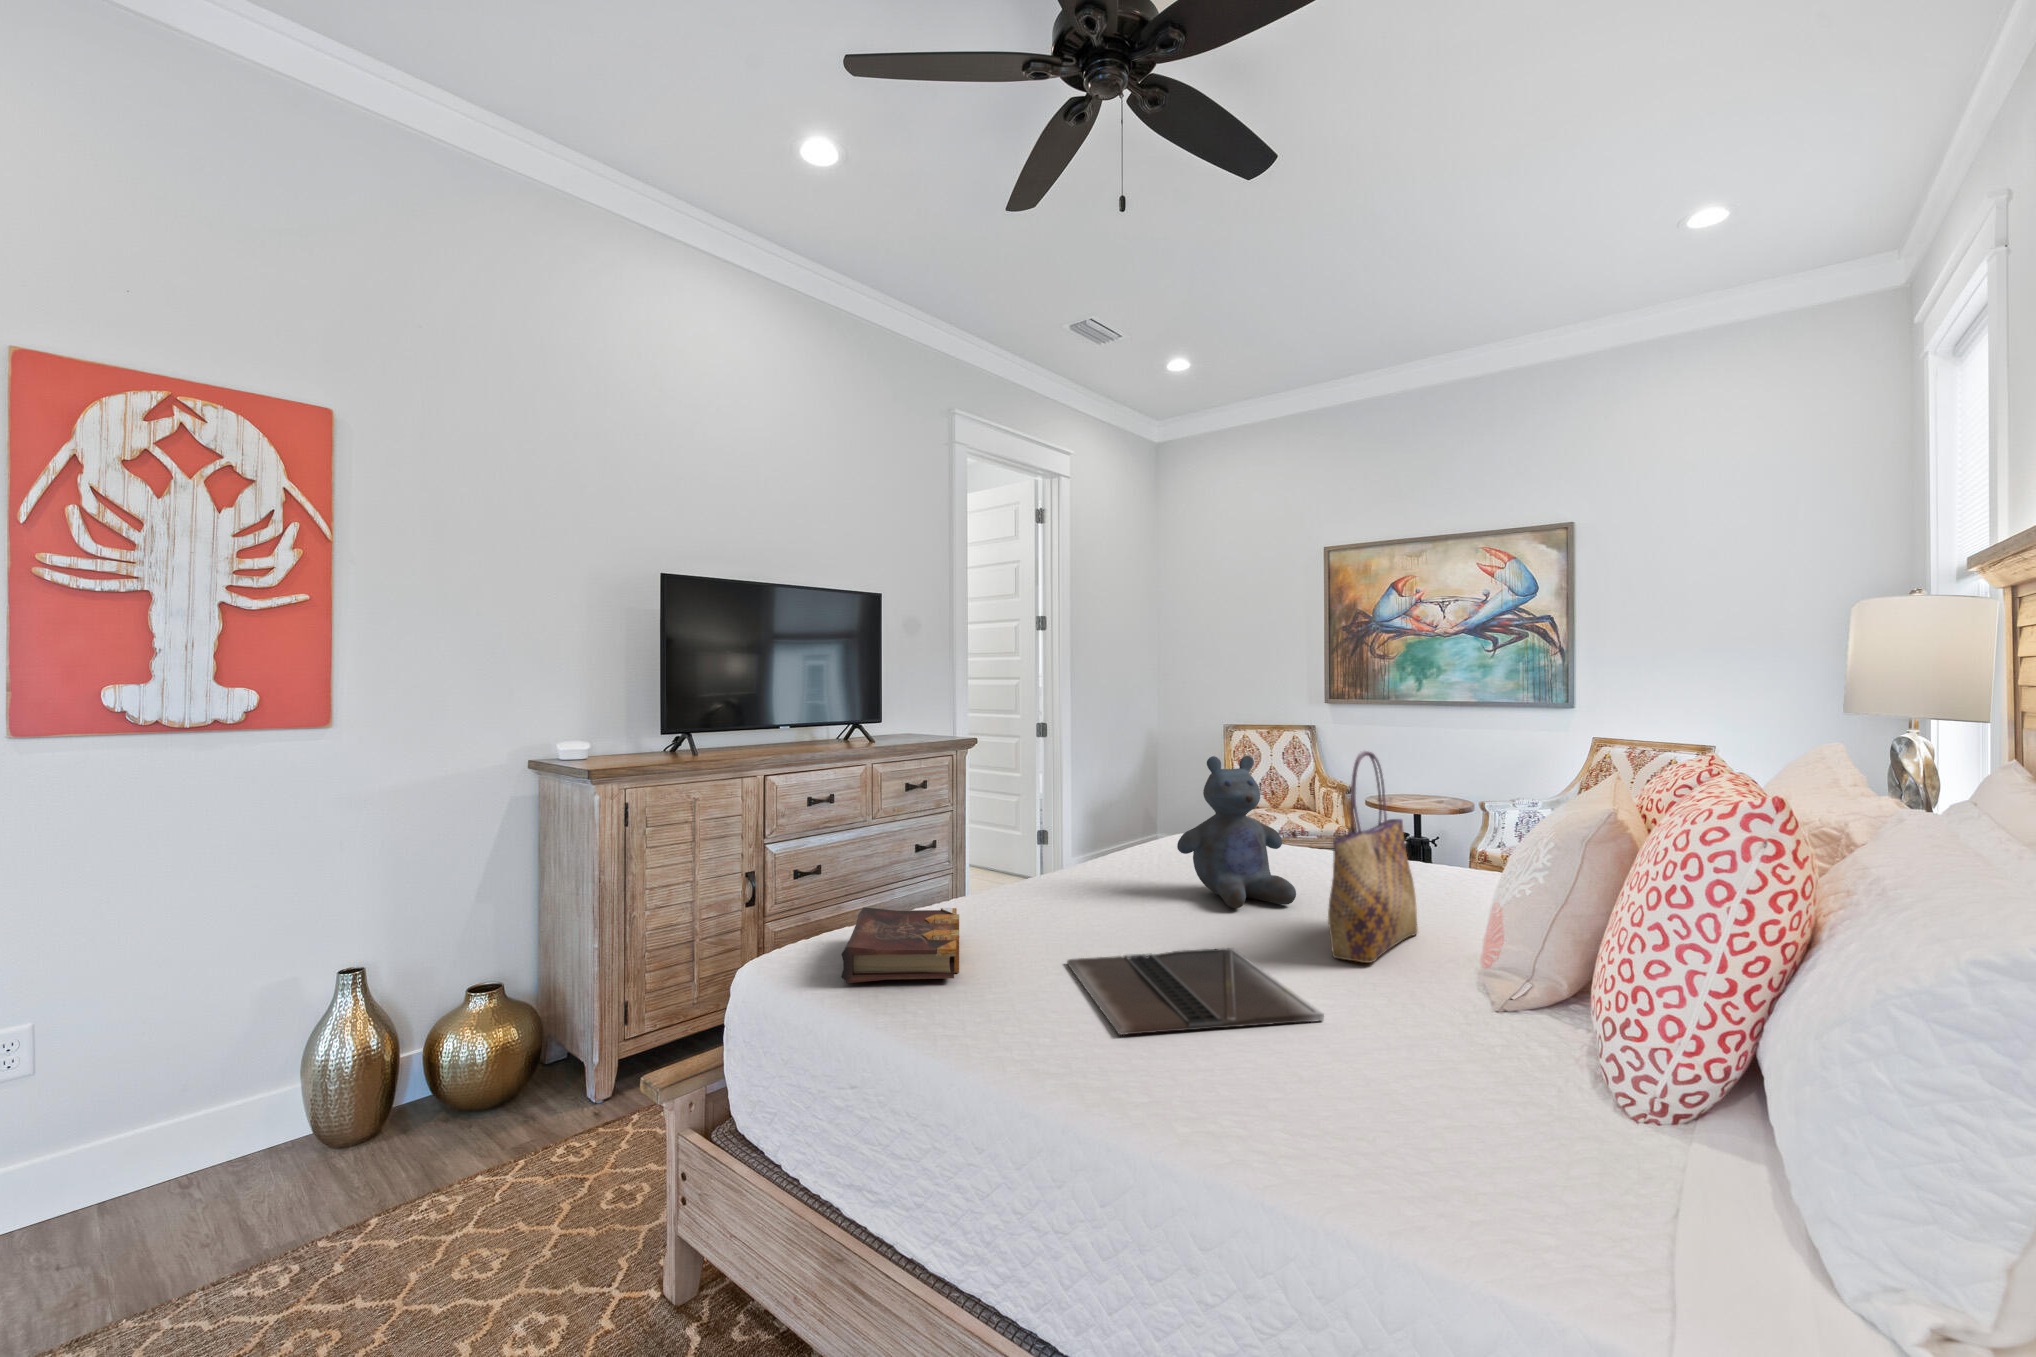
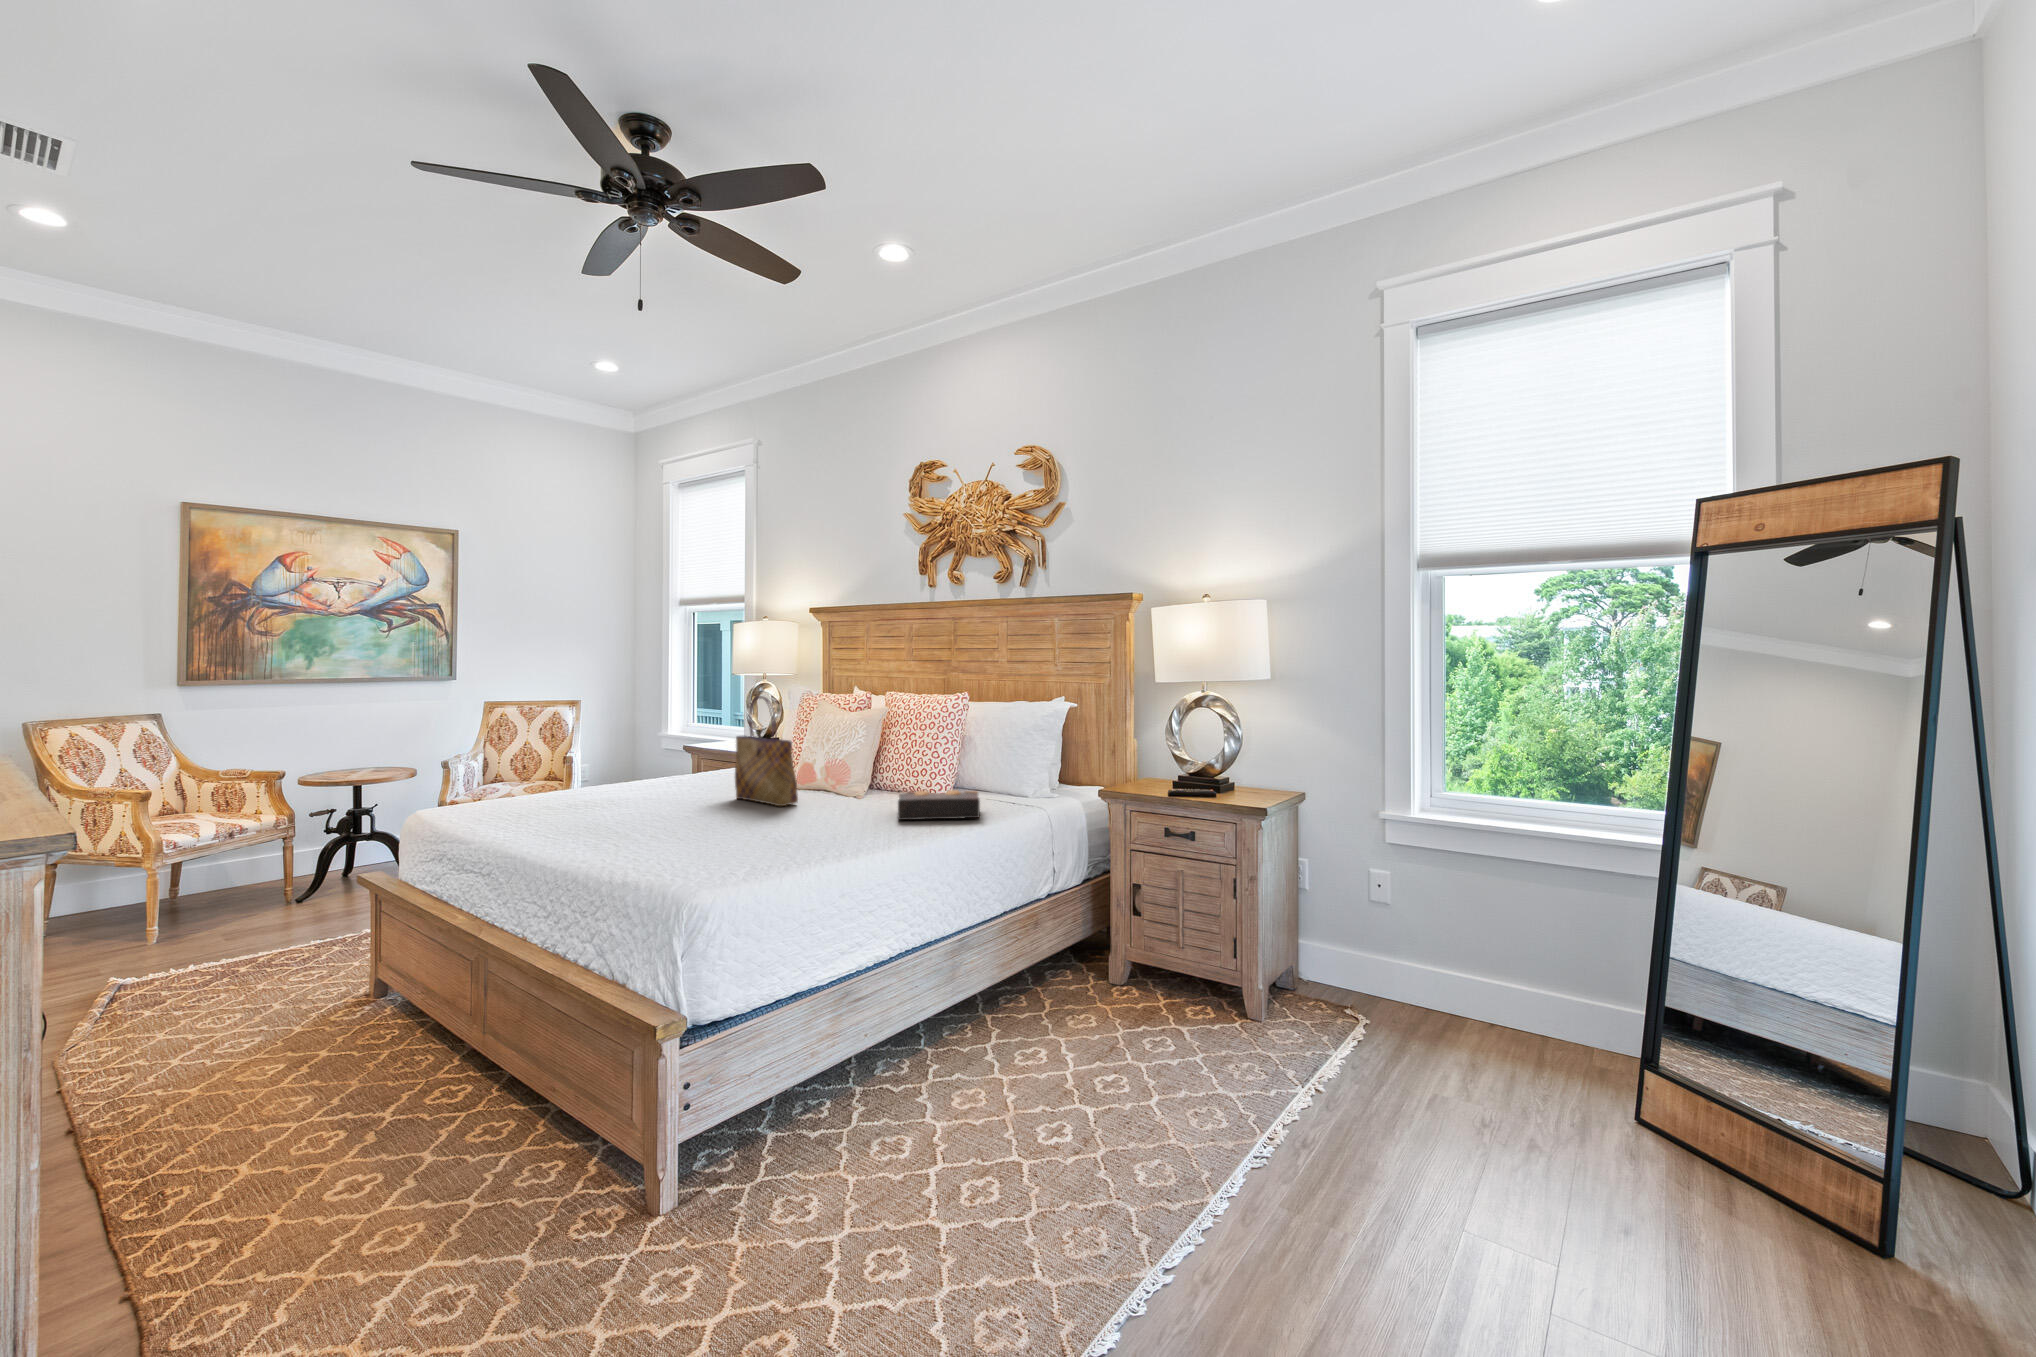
stuffed bear: present [1177,756,1296,908] -> none [610,712,683,812]
book: present [841,907,959,983] -> present [898,790,980,820]
laptop: present [1067,948,1324,1035] -> none [745,810,862,839]

